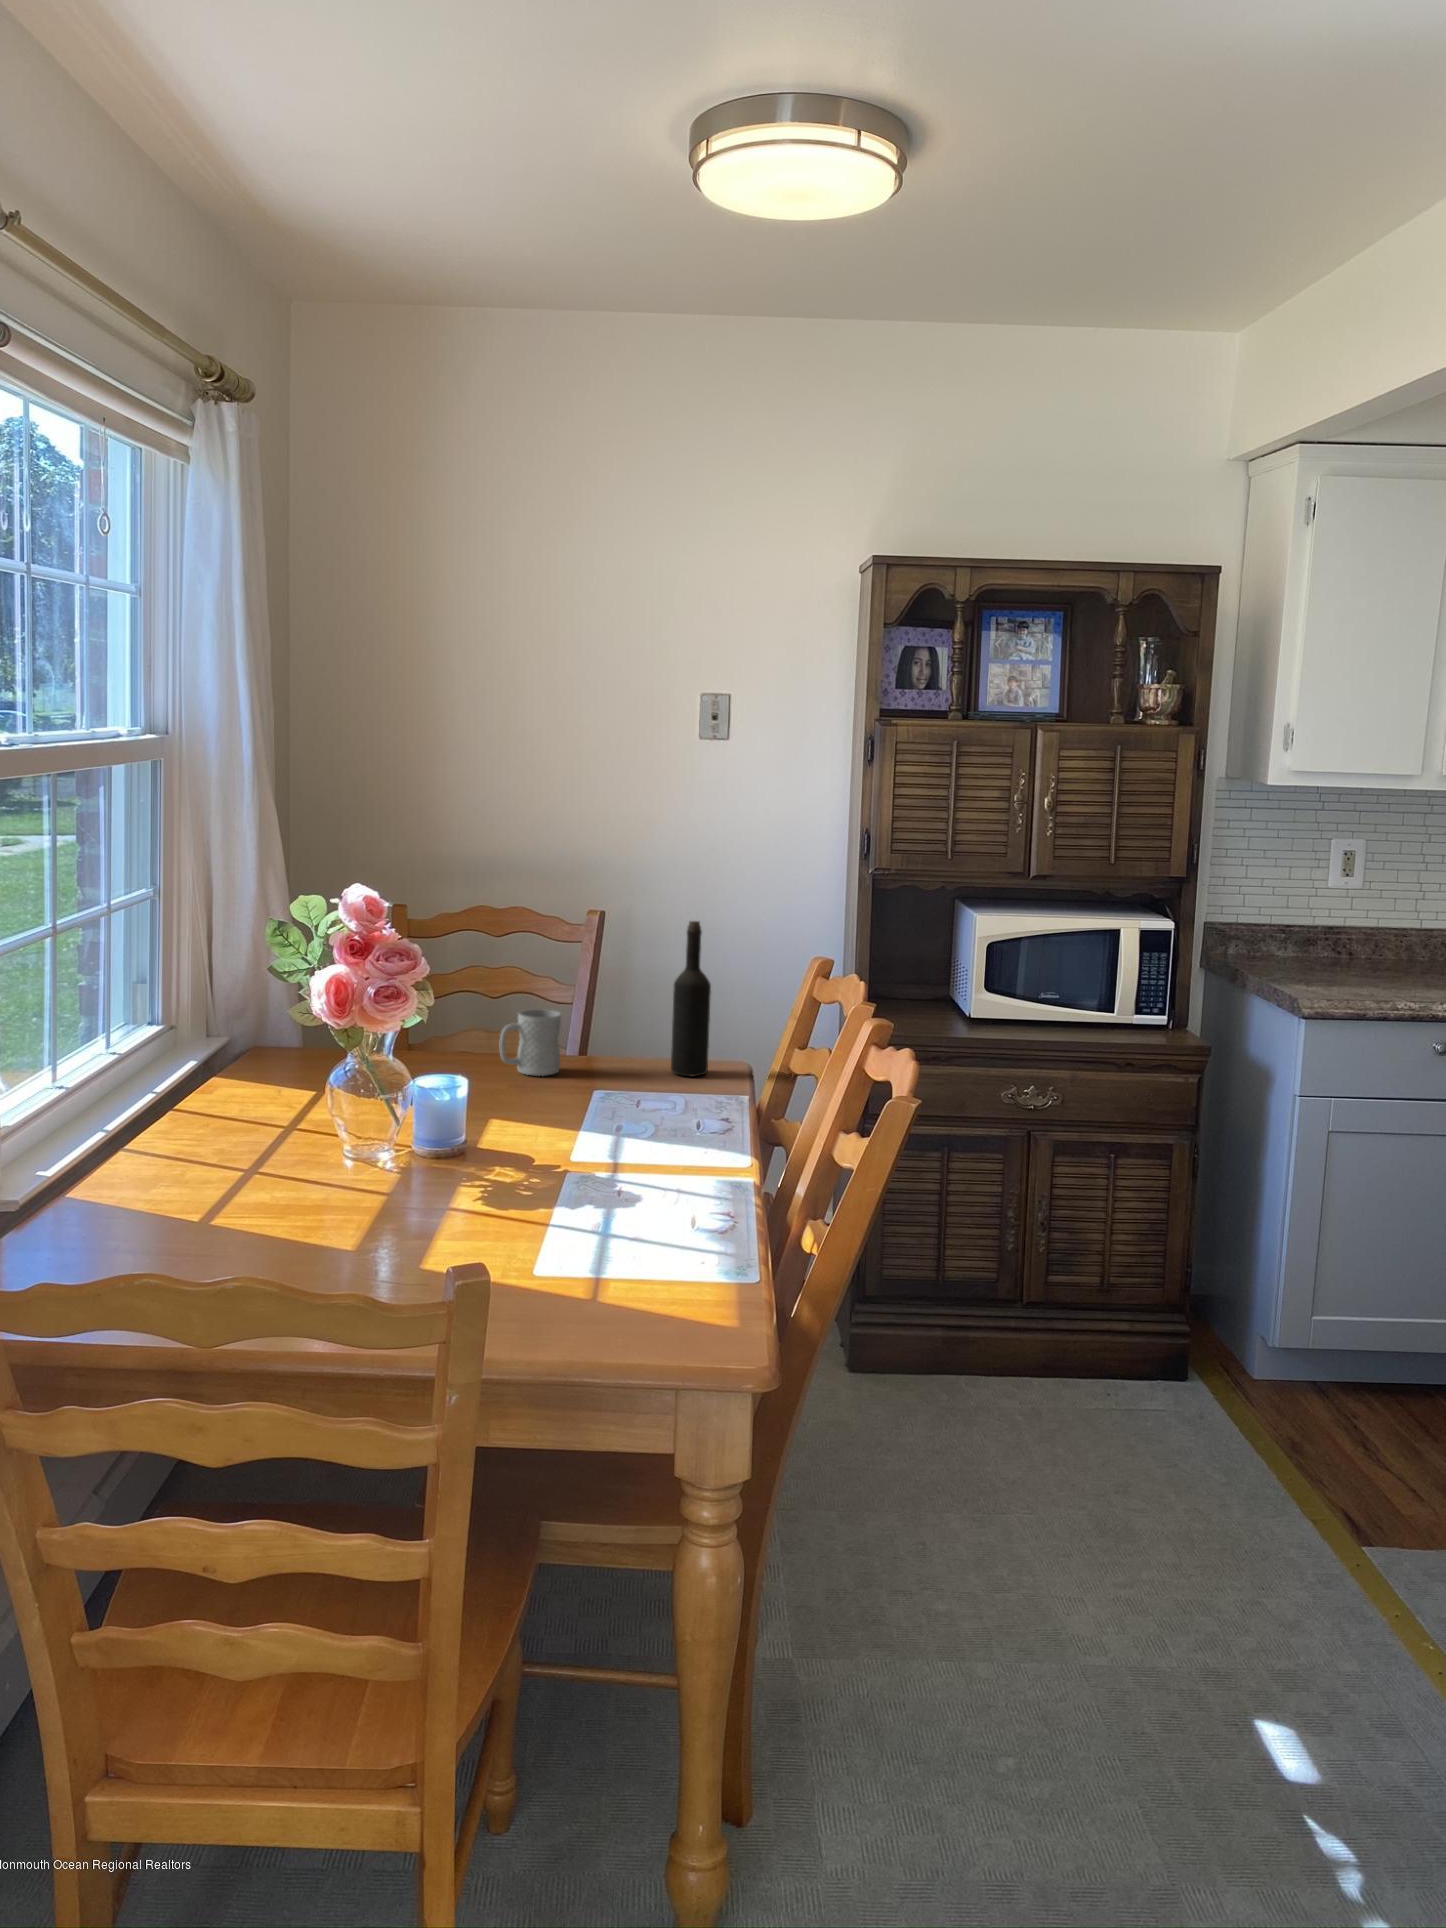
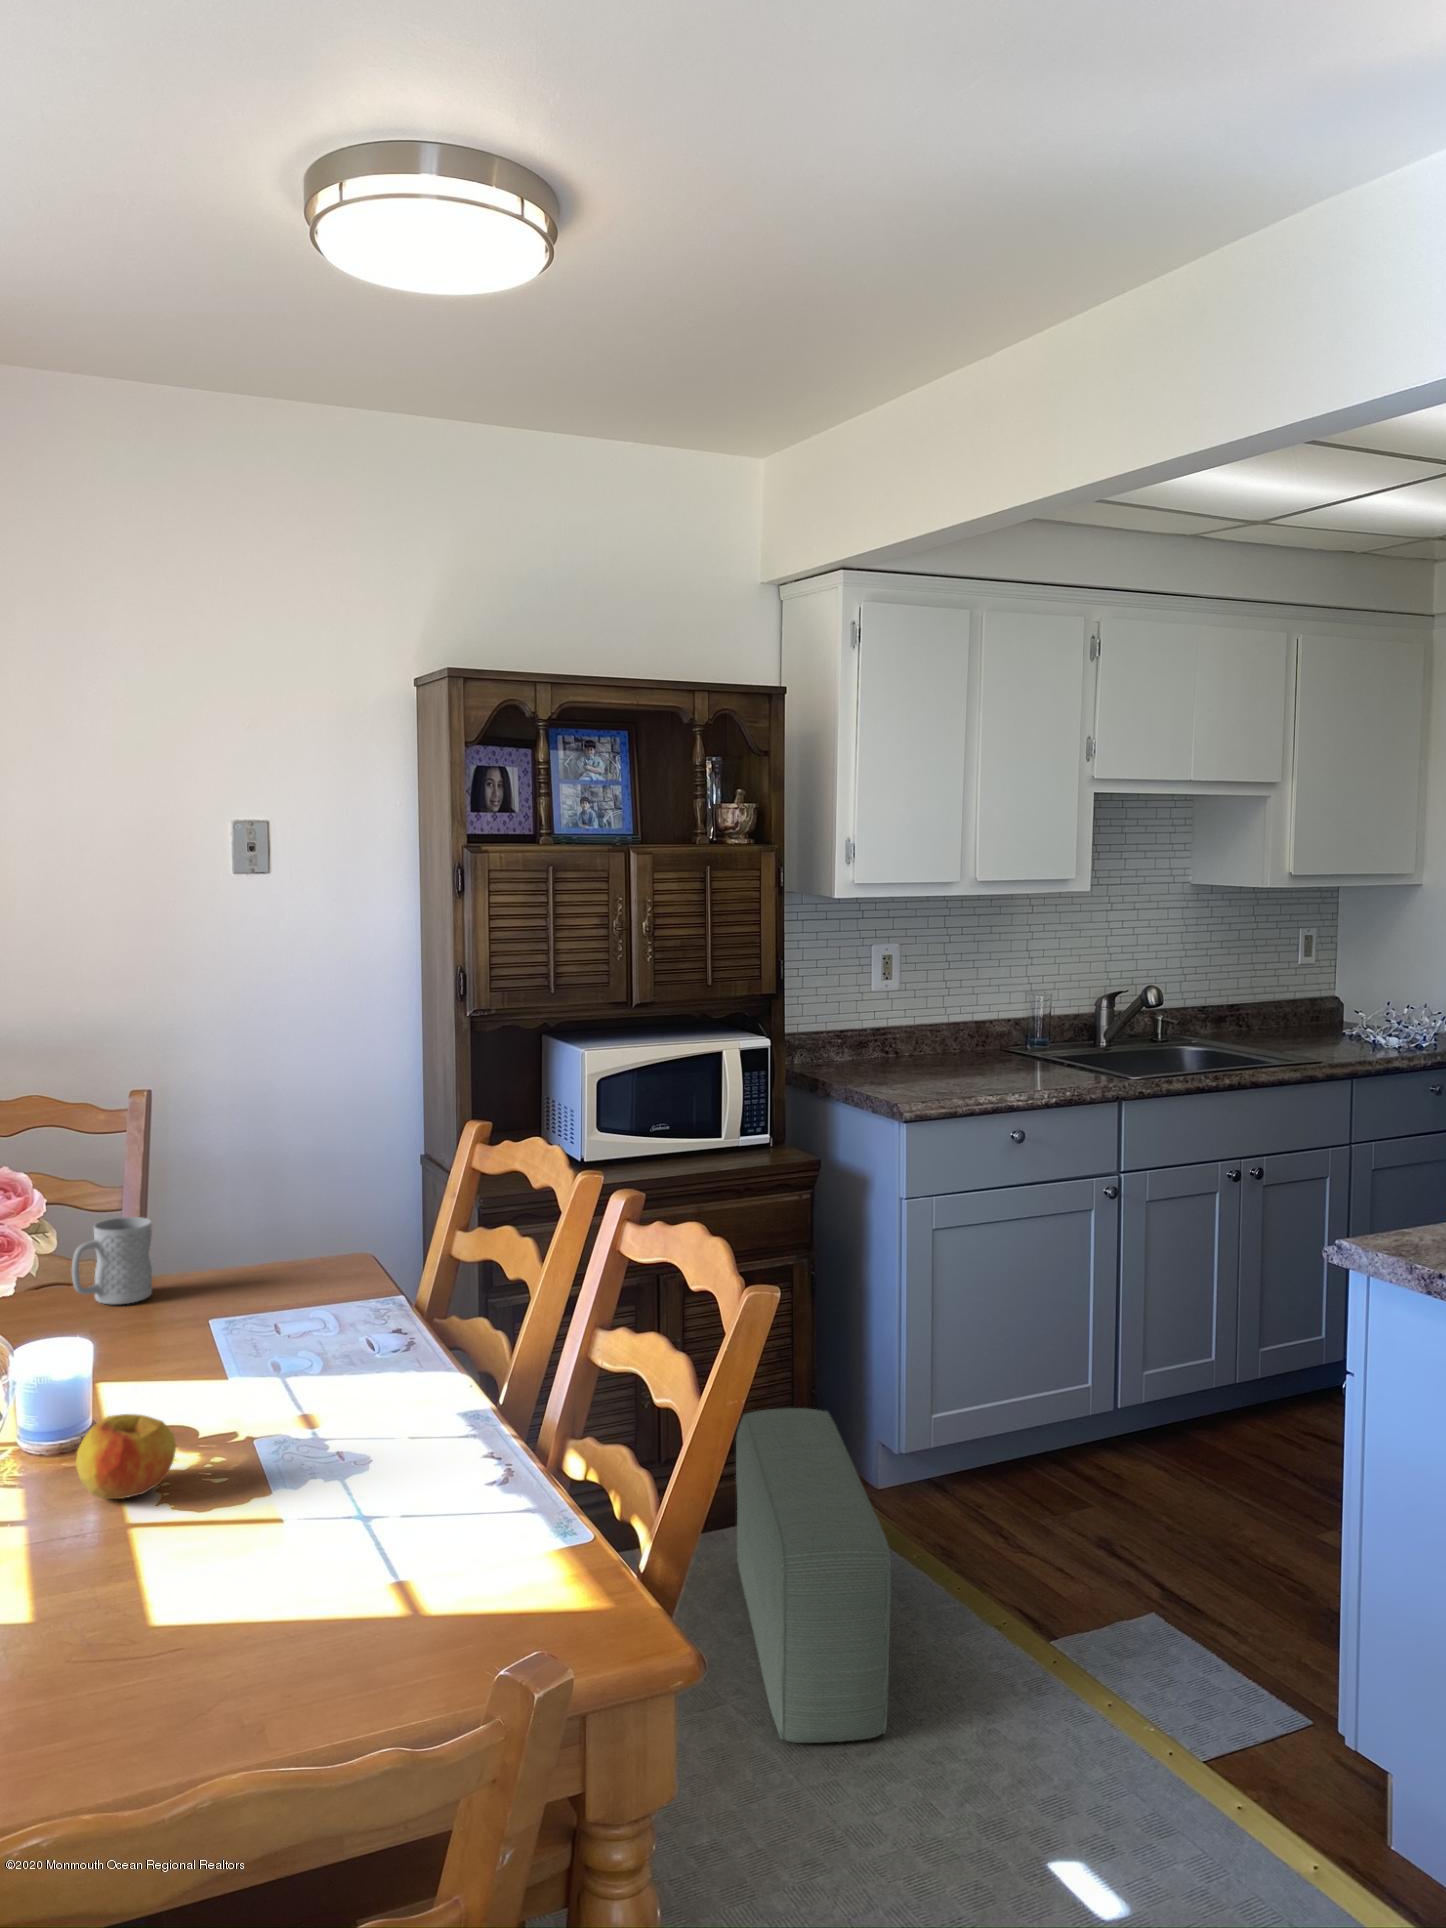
wine bottle: present [671,921,711,1076] -> none [292,1088,339,1275]
apple: none [429,1130,497,1189] -> present [76,1414,176,1499]
pouf: none [1043,1271,1179,1569] -> present [736,1408,891,1743]

